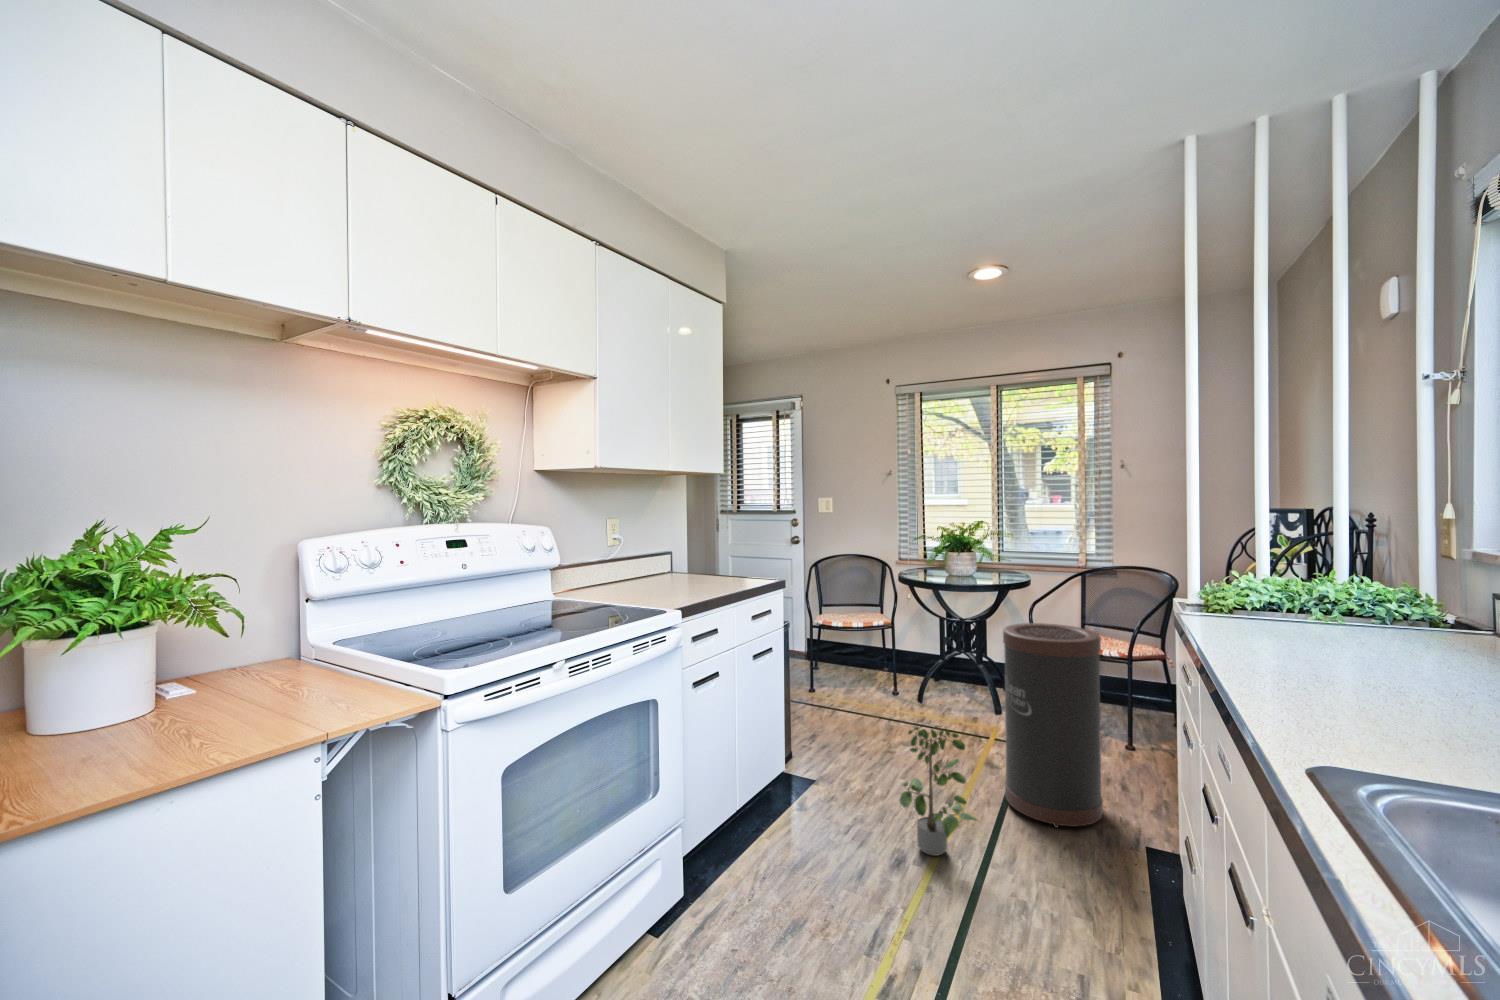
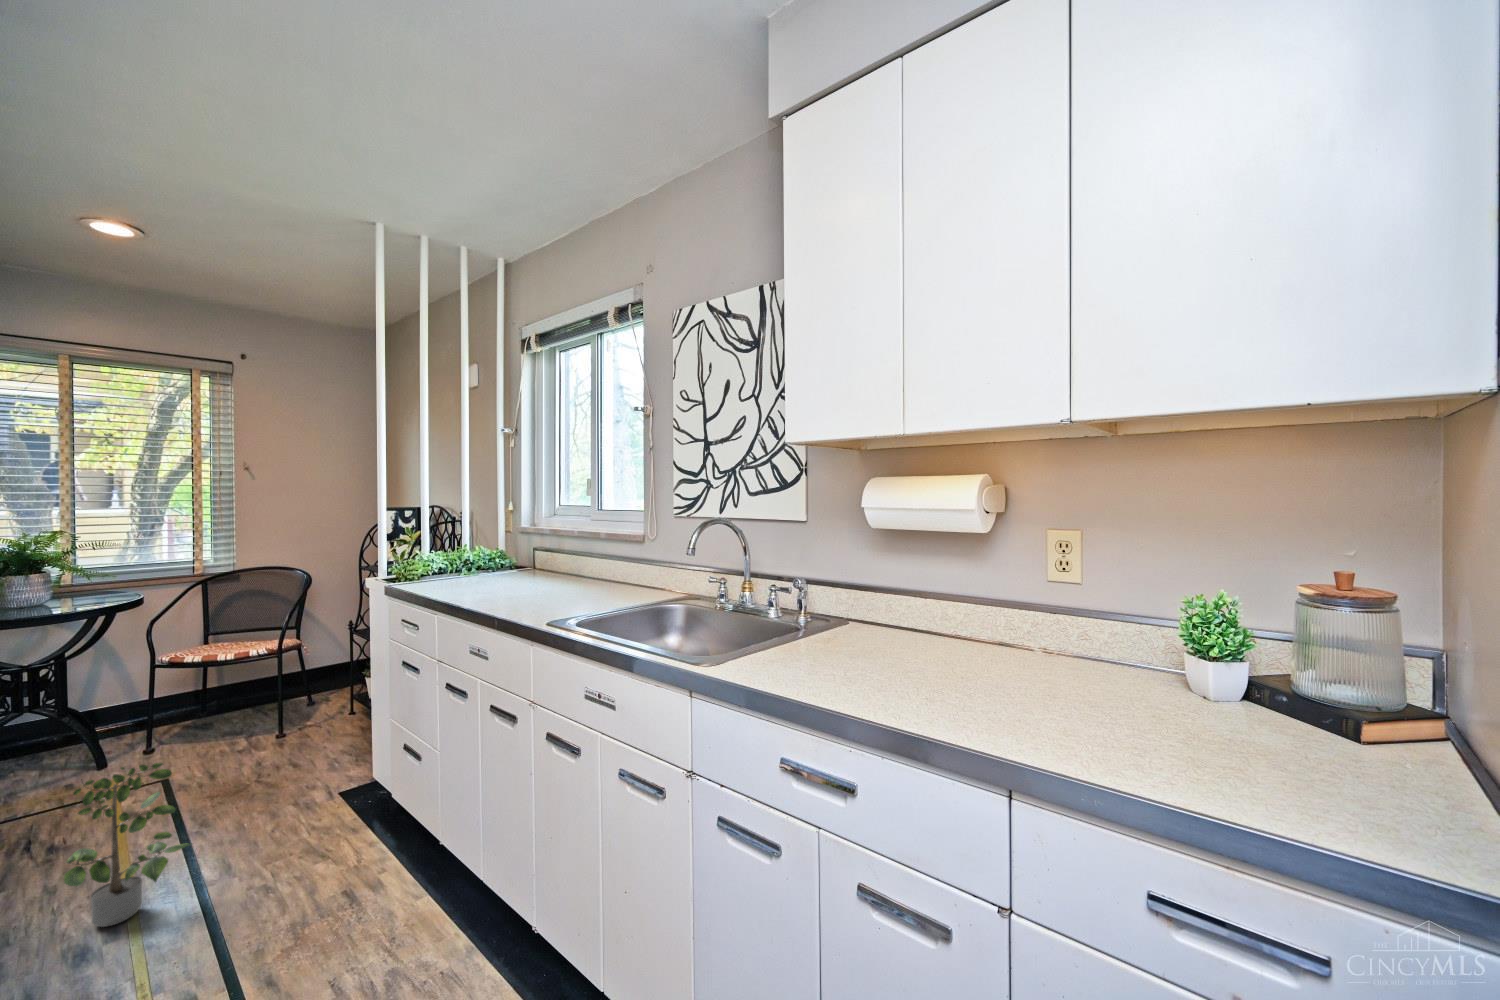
trash can: present [1003,623,1103,828] -> none [174,625,293,830]

